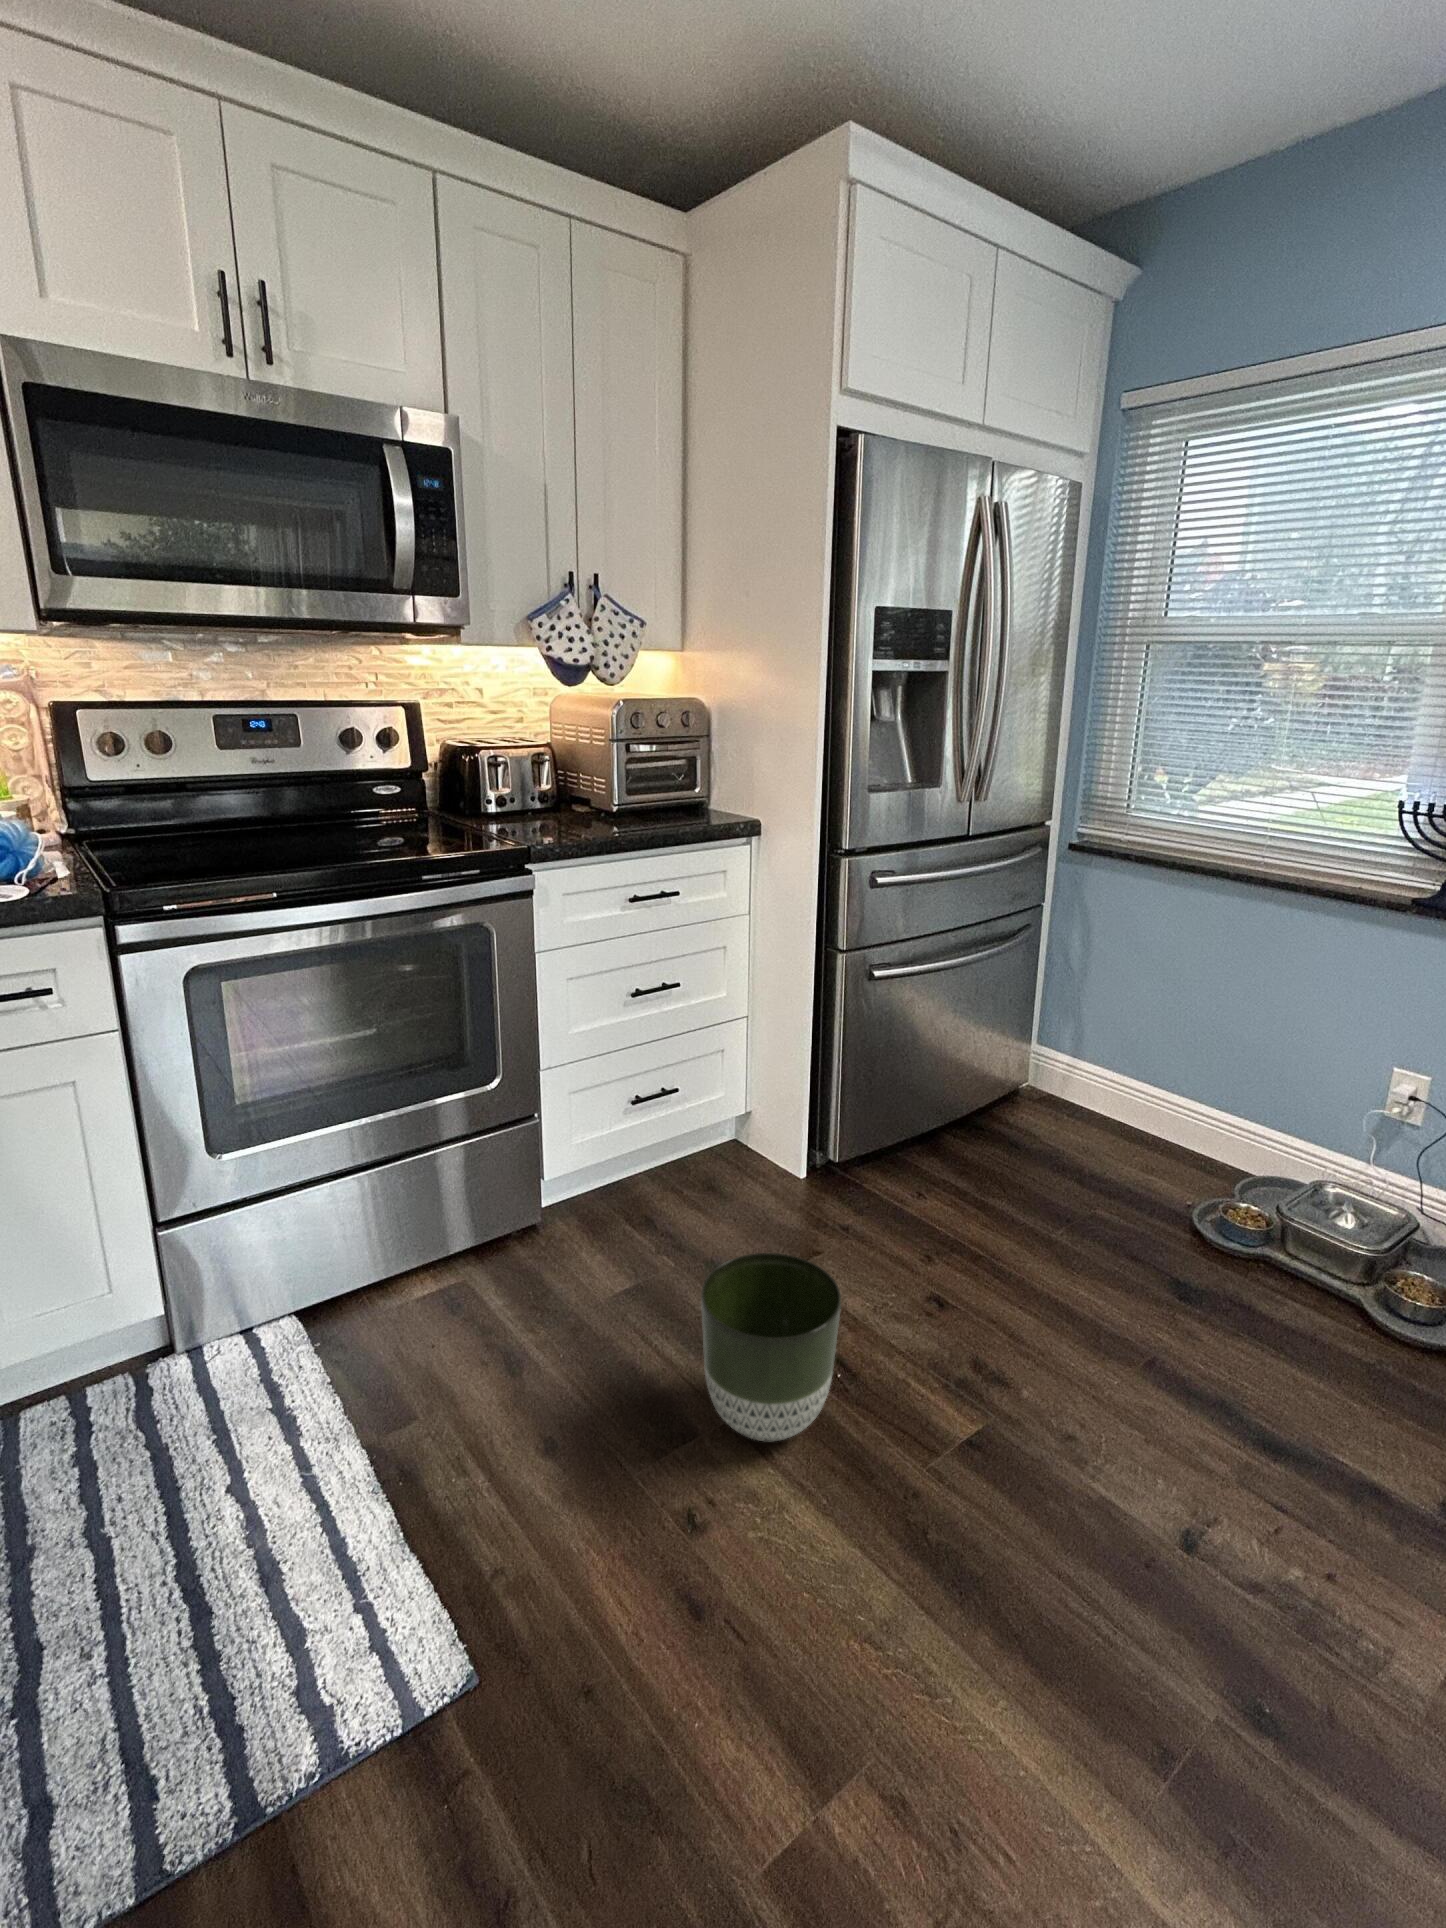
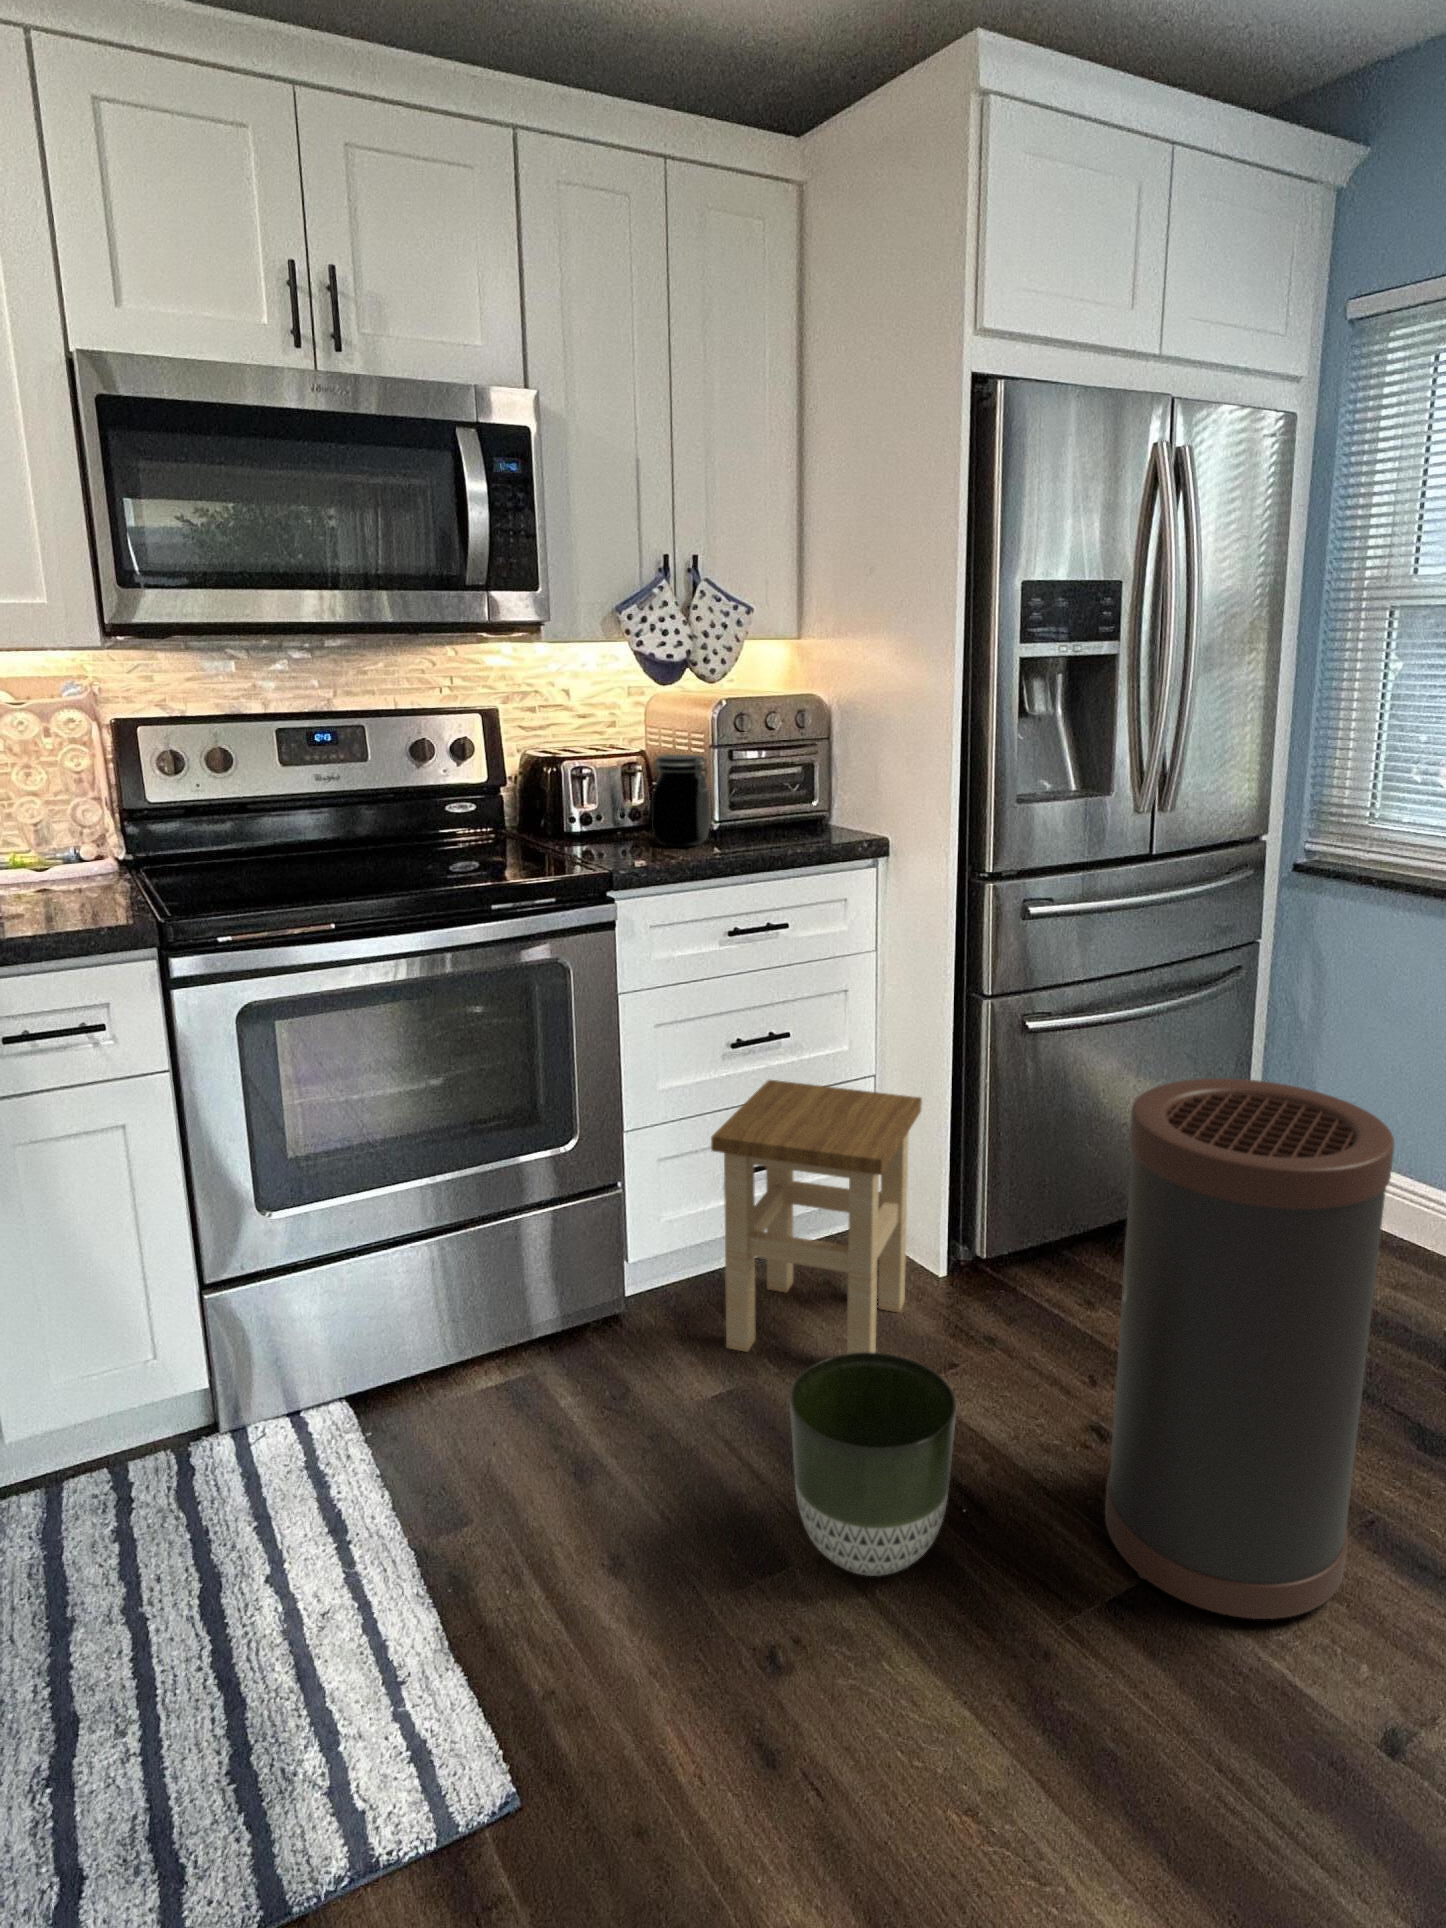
jar: none [562,746,610,825] -> present [652,755,710,847]
trash can: none [953,1017,1194,1452] -> present [1105,1078,1394,1619]
stool: none [619,1022,790,1266] -> present [711,1080,922,1354]

